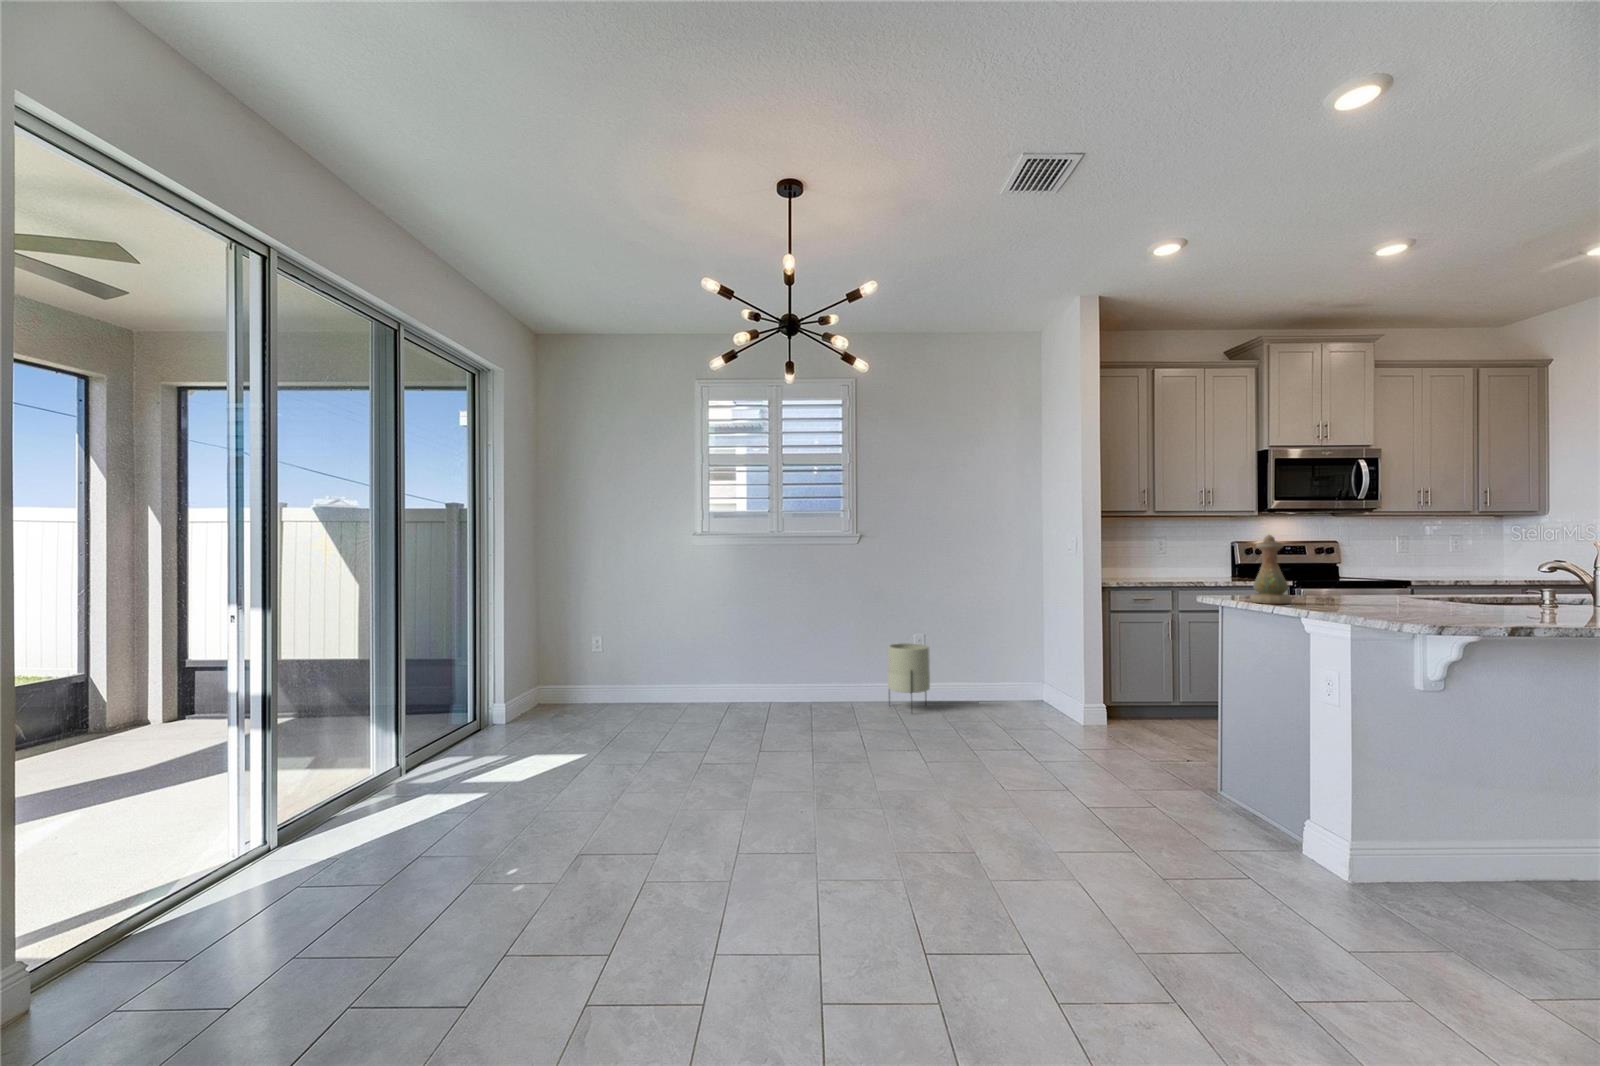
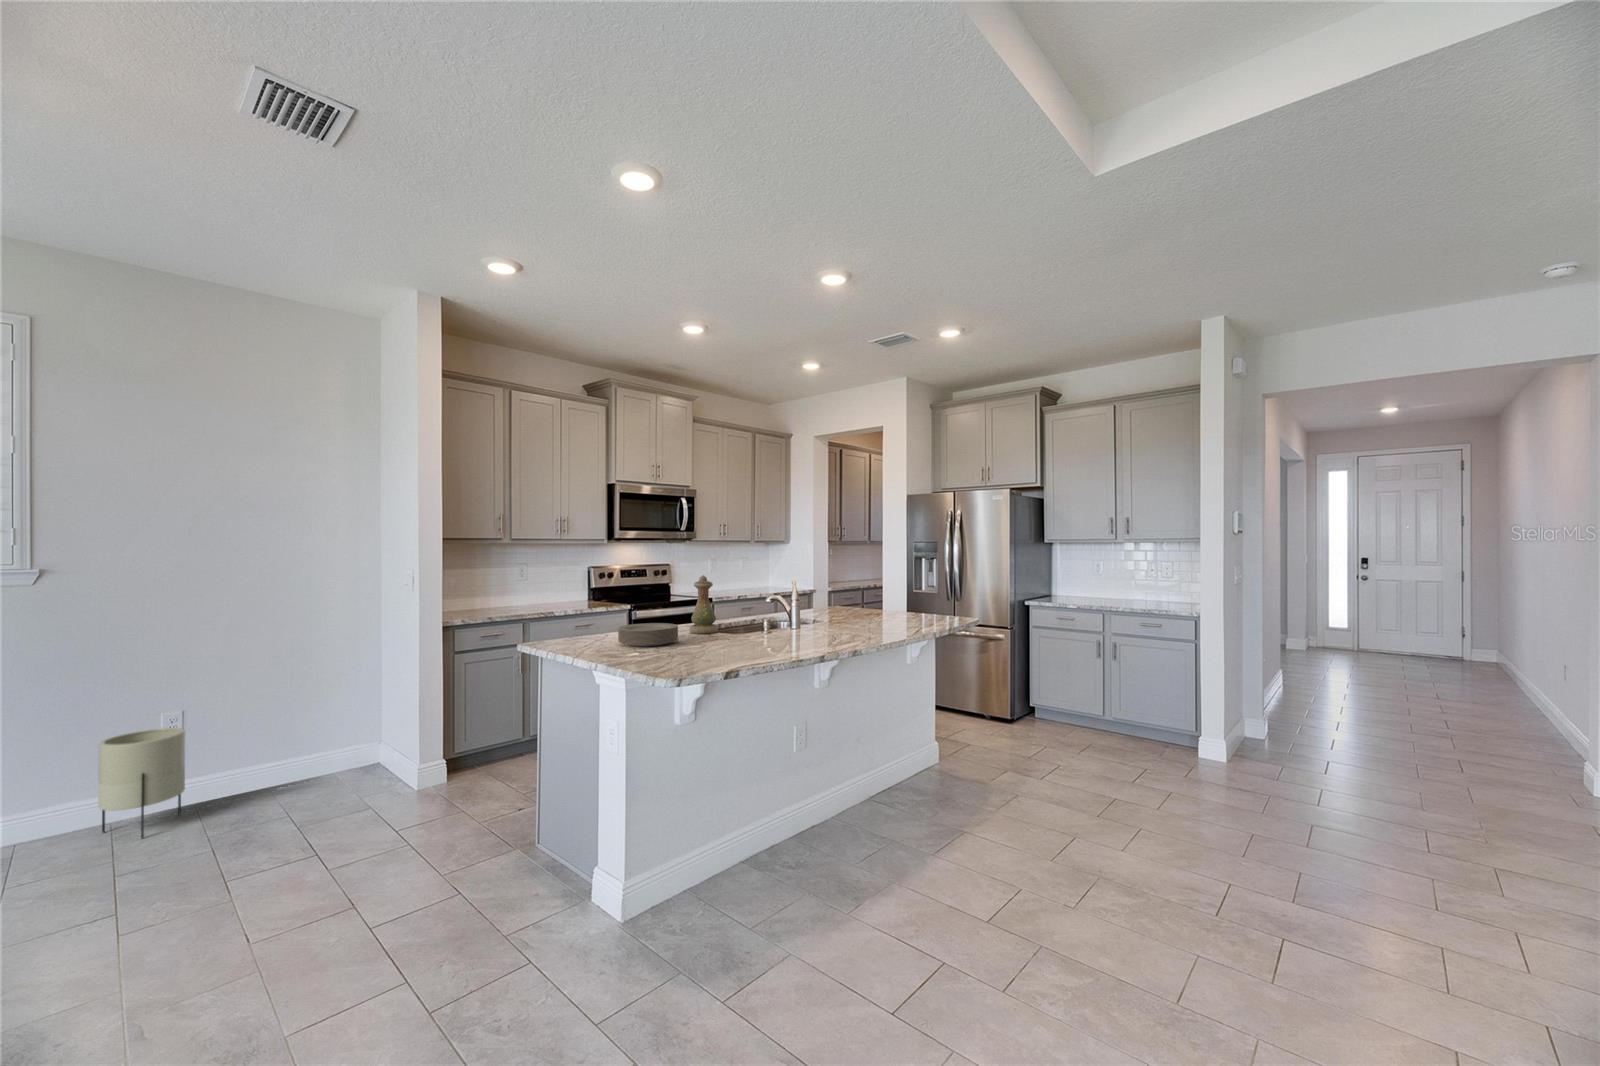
vase: present [1250,535,1292,604] -> present [689,575,718,634]
plate: none [1319,584,1403,606] -> present [618,623,678,646]

